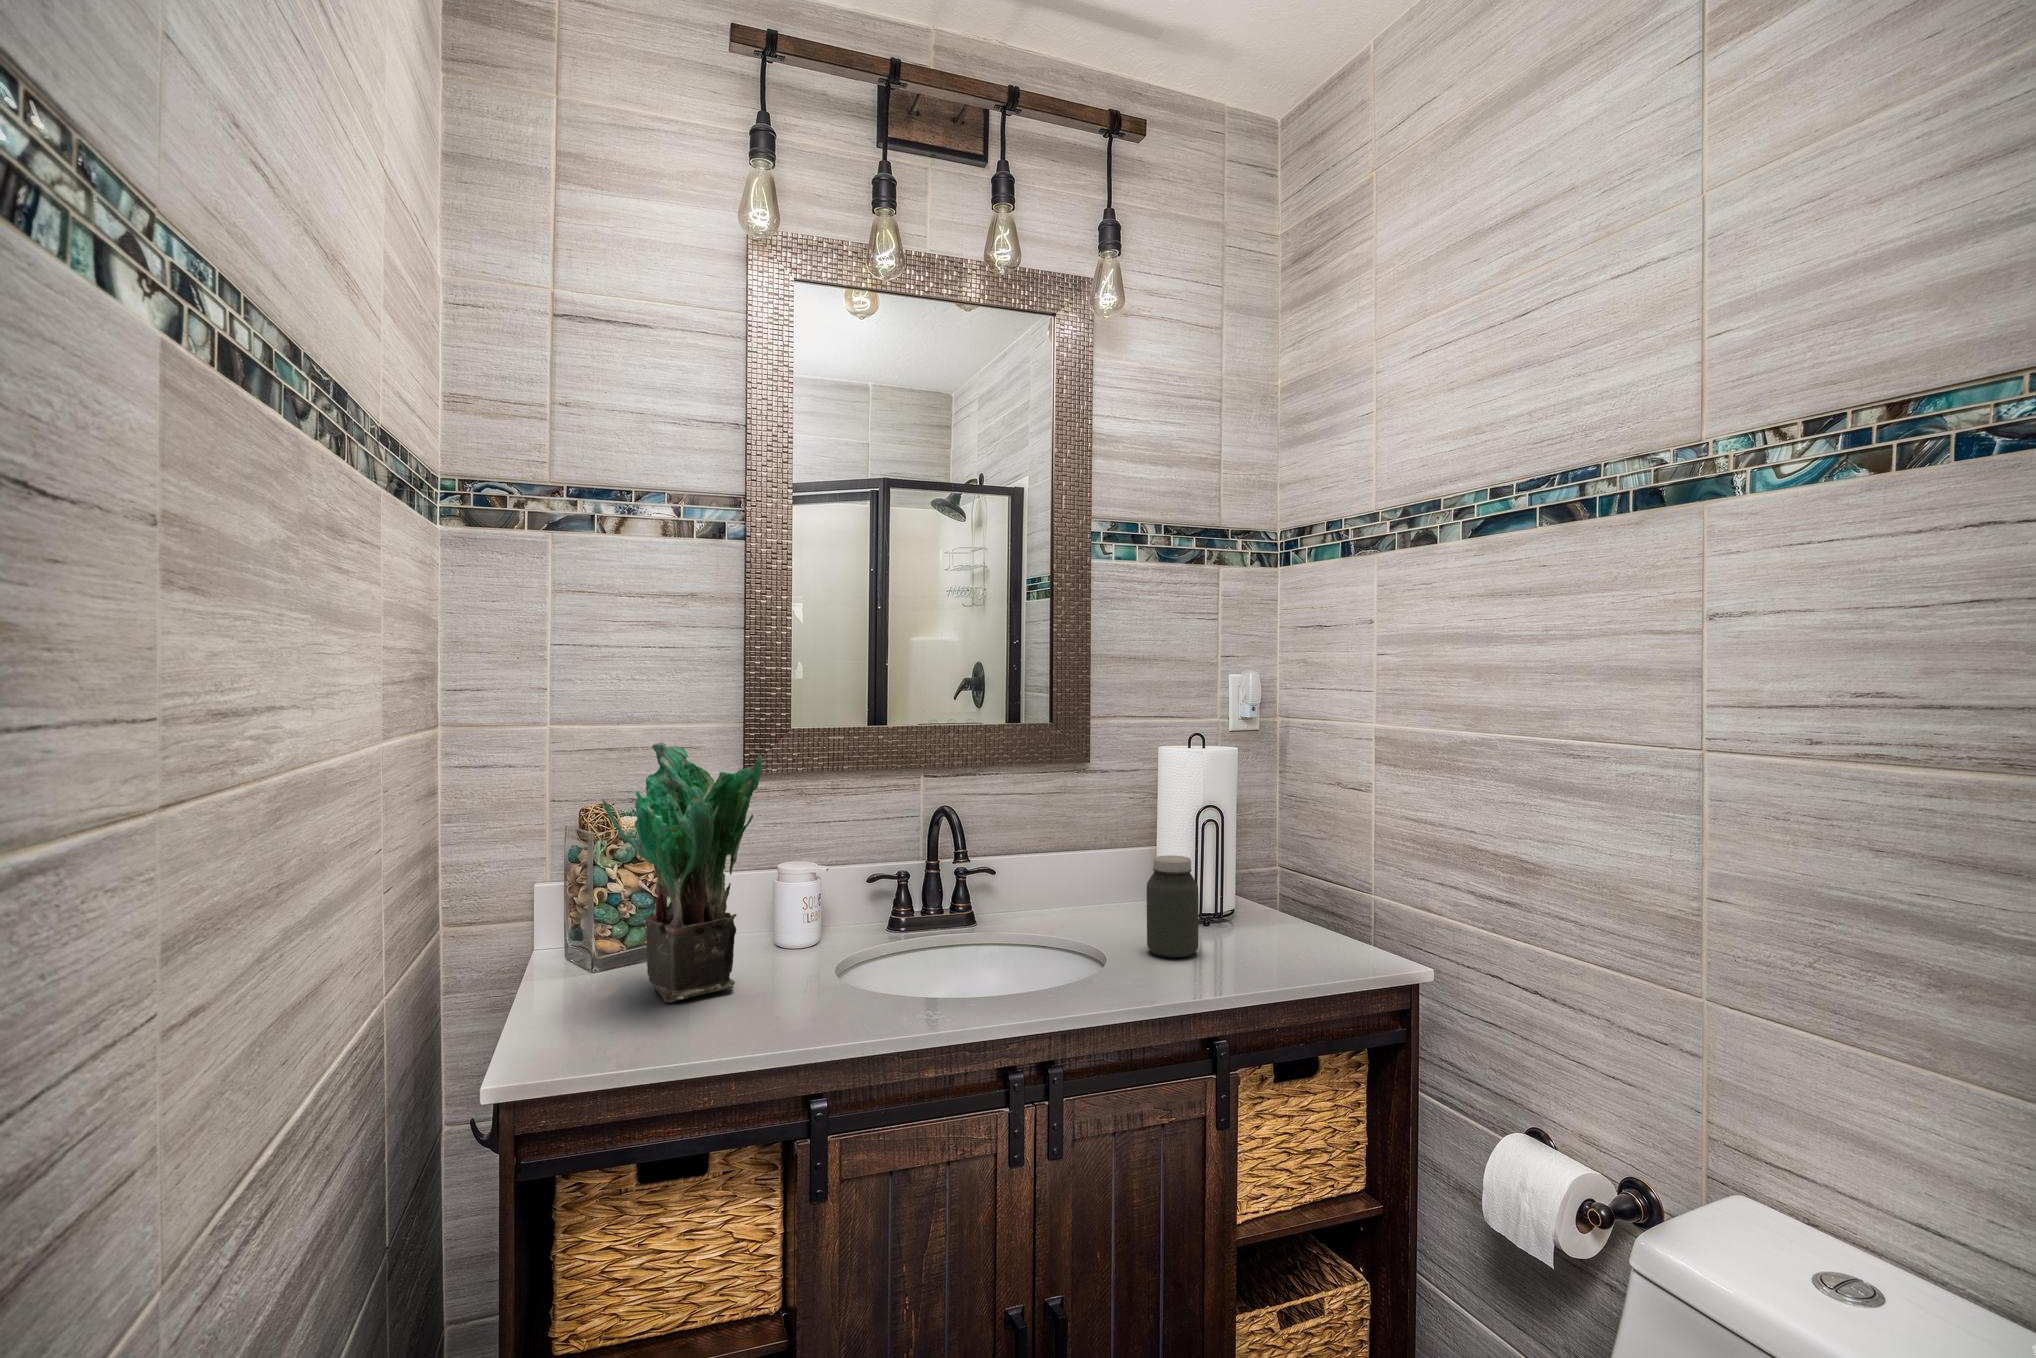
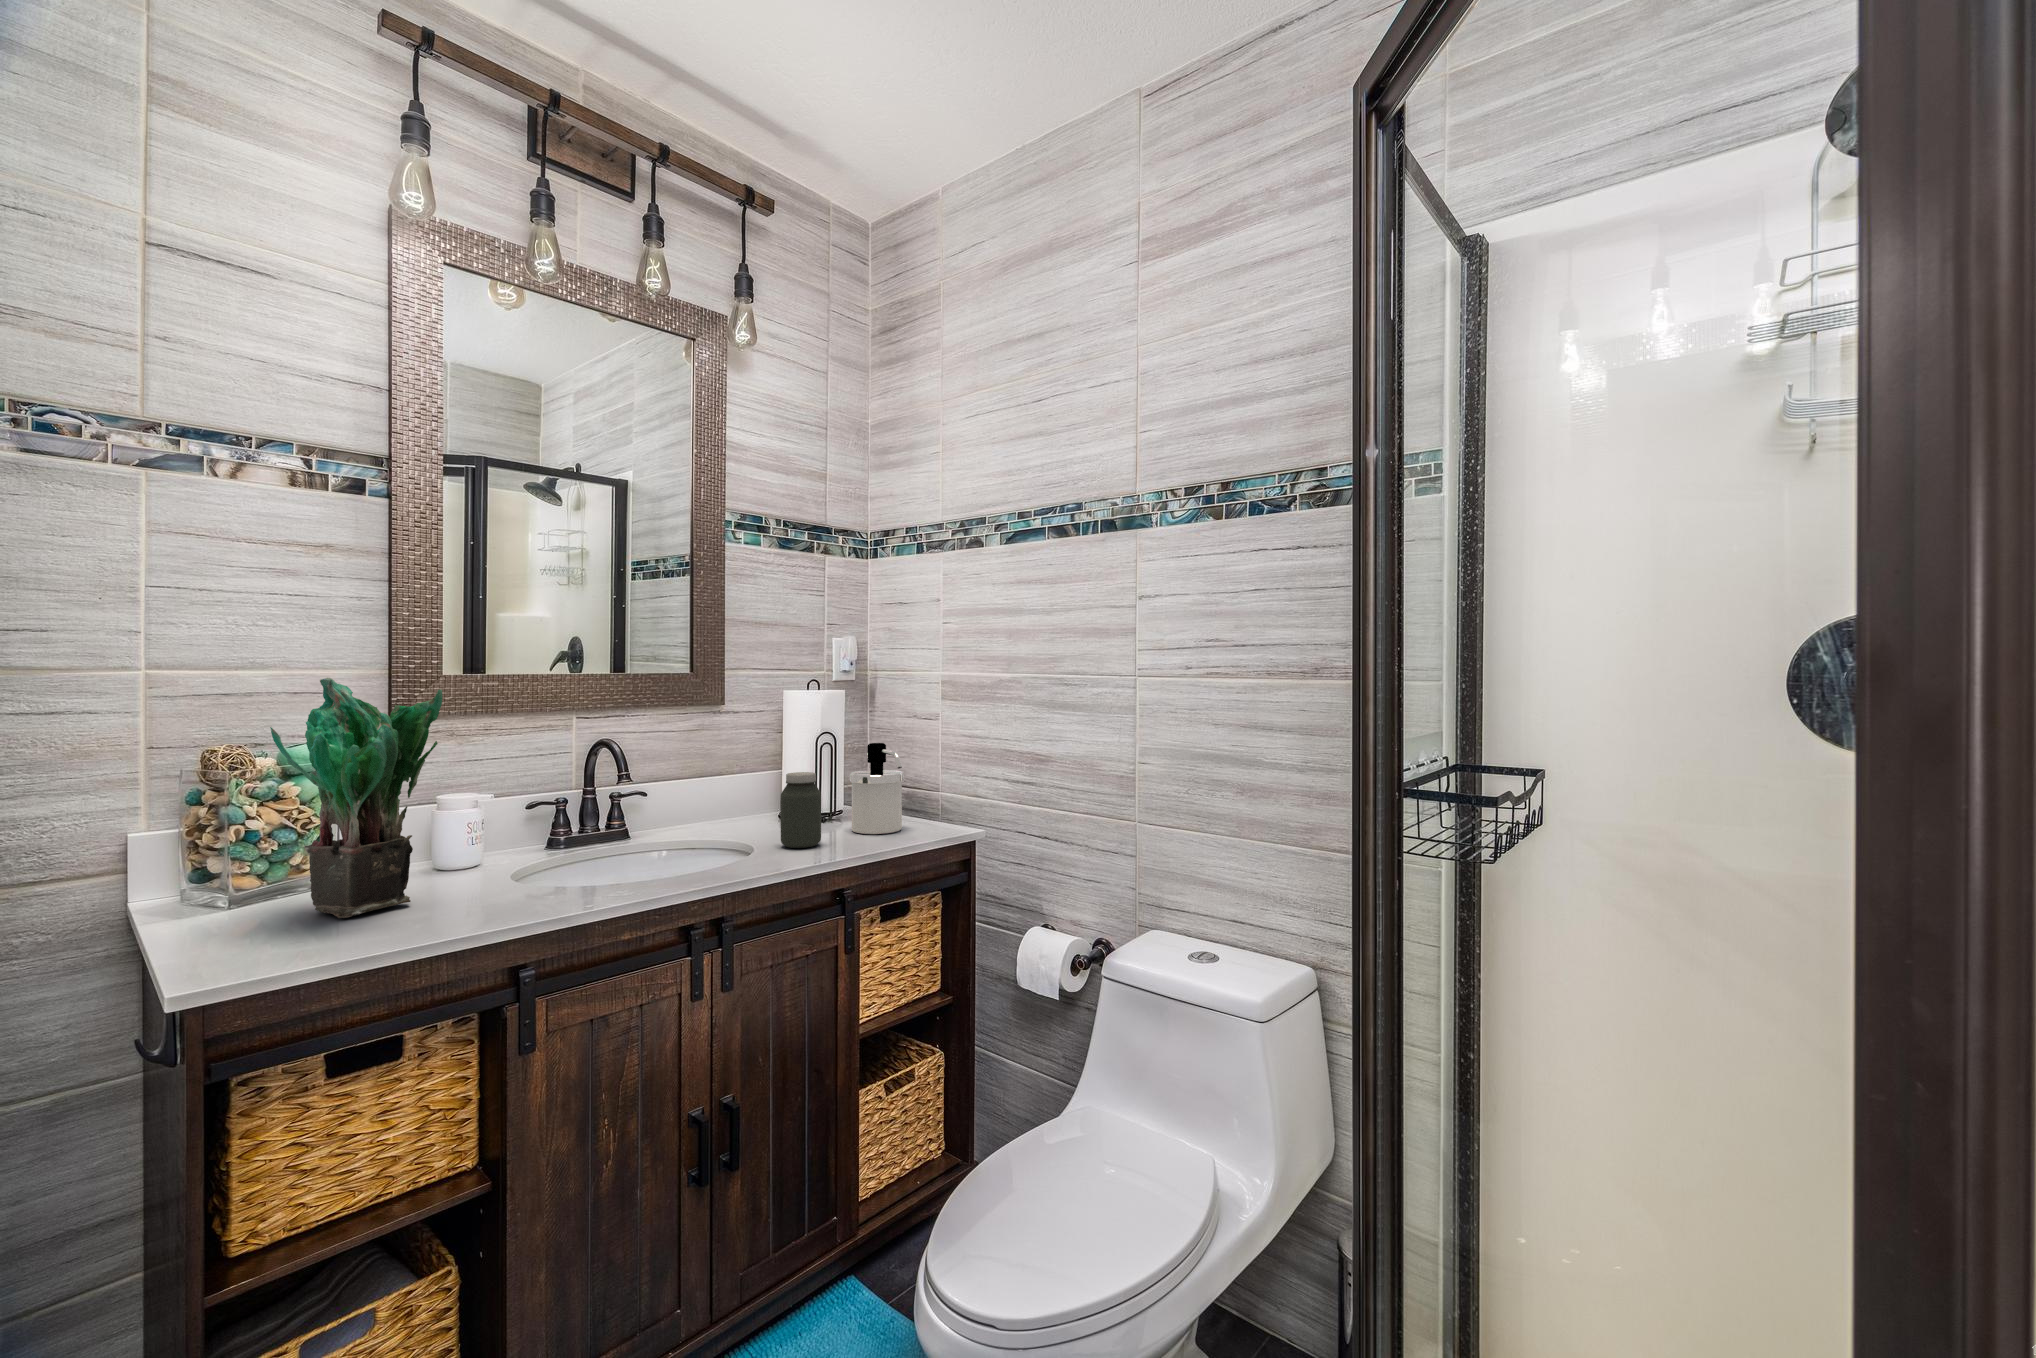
soap dispenser: none [1243,817,1317,944] -> present [850,743,904,834]

